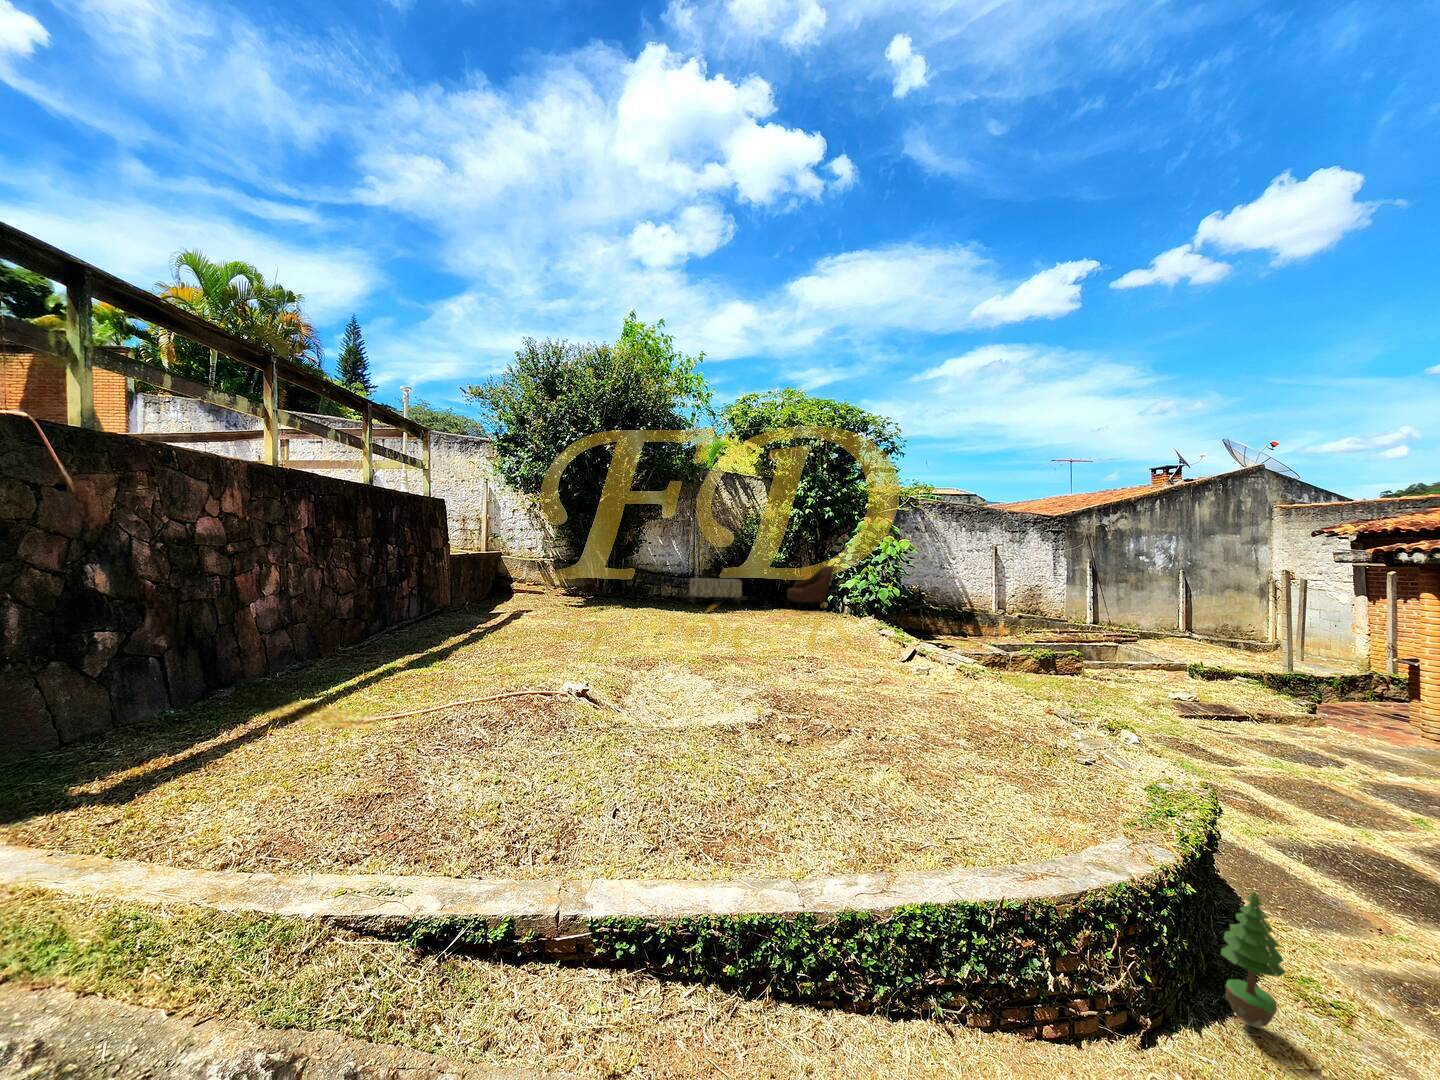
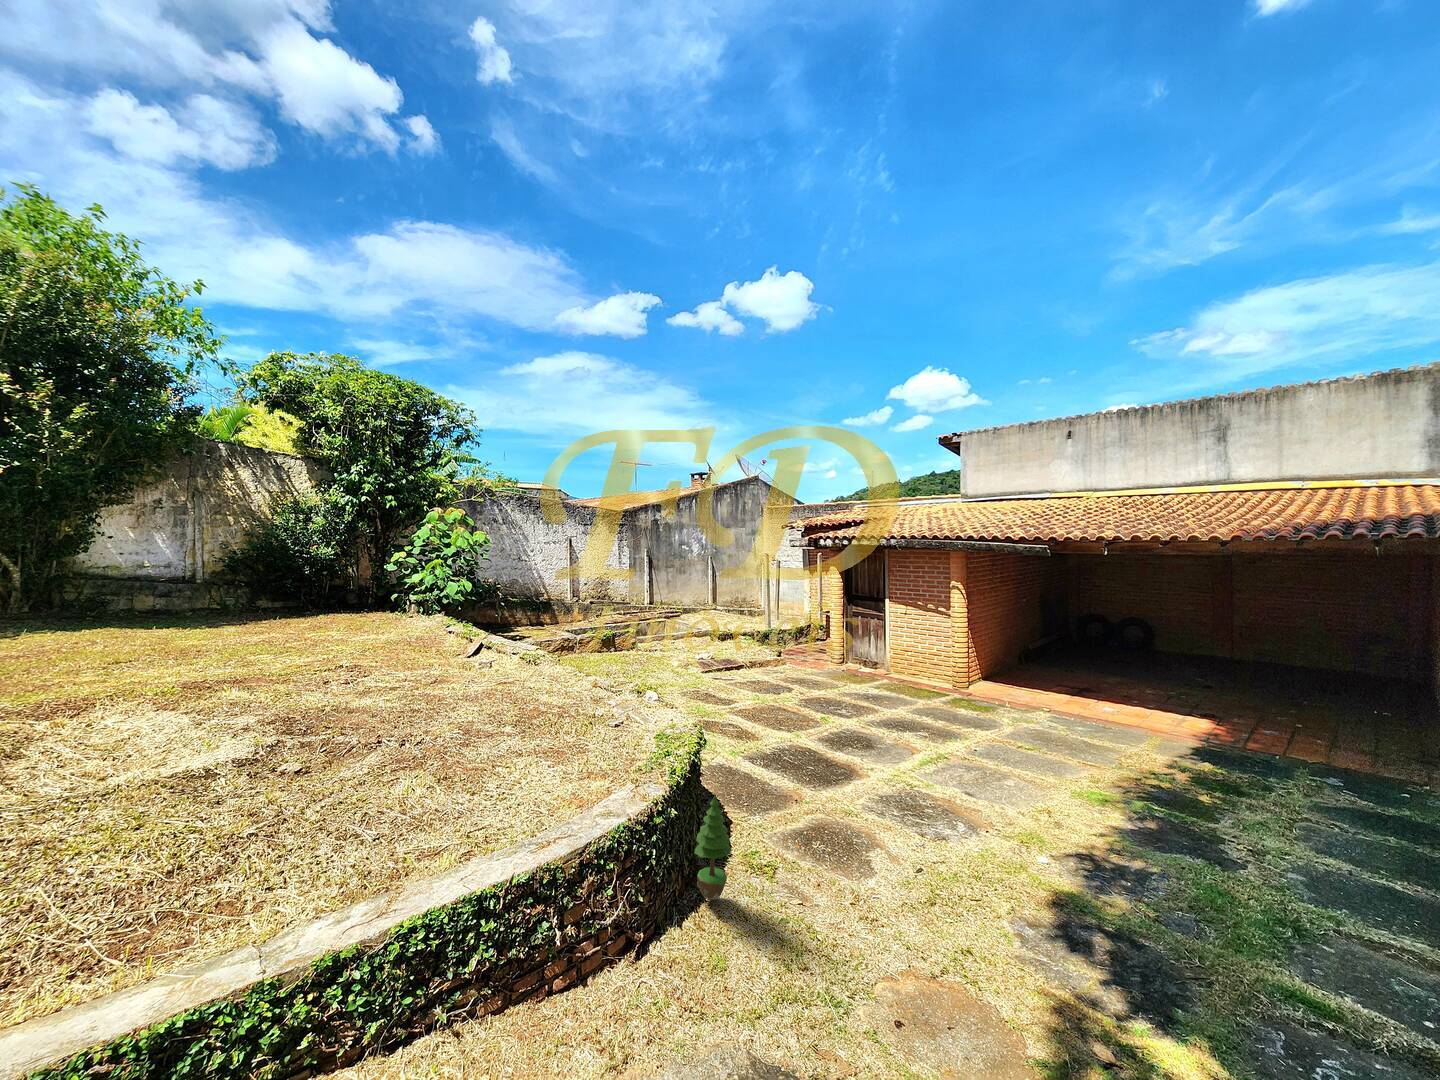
armchair: present [787,566,834,609] -> none [340,561,401,612]
bench: present [690,578,742,604] -> none [183,580,272,615]

